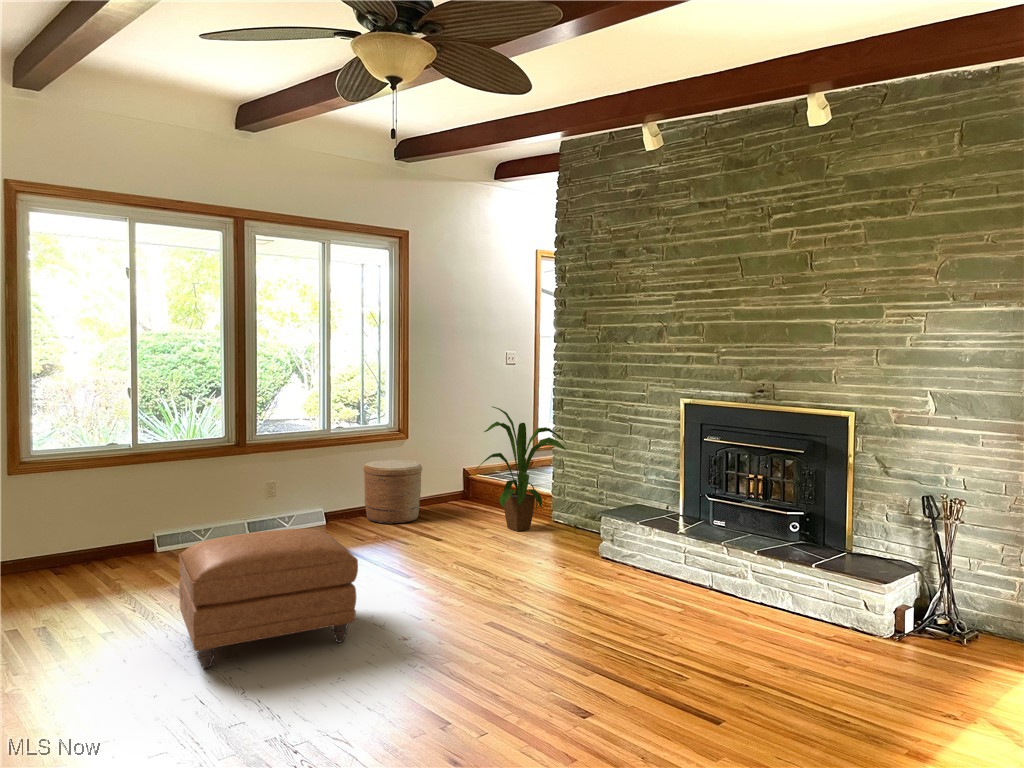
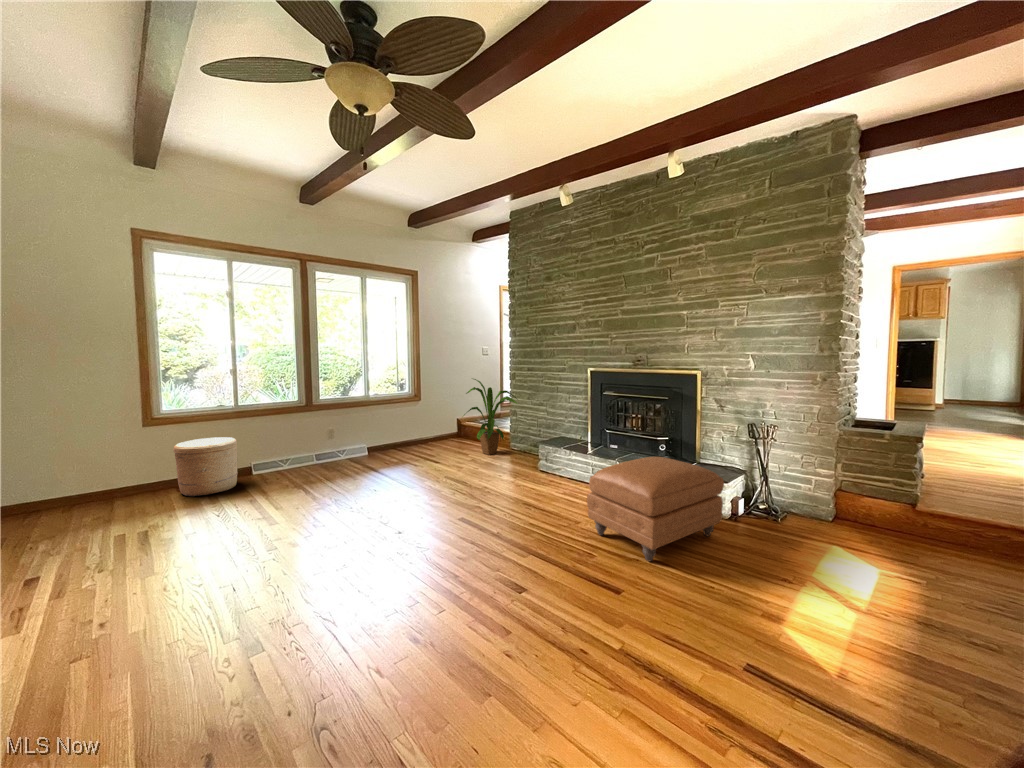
woven basket: present [363,460,422,524] -> present [173,437,238,496]
ottoman: present [179,529,358,668] -> present [587,457,724,561]

